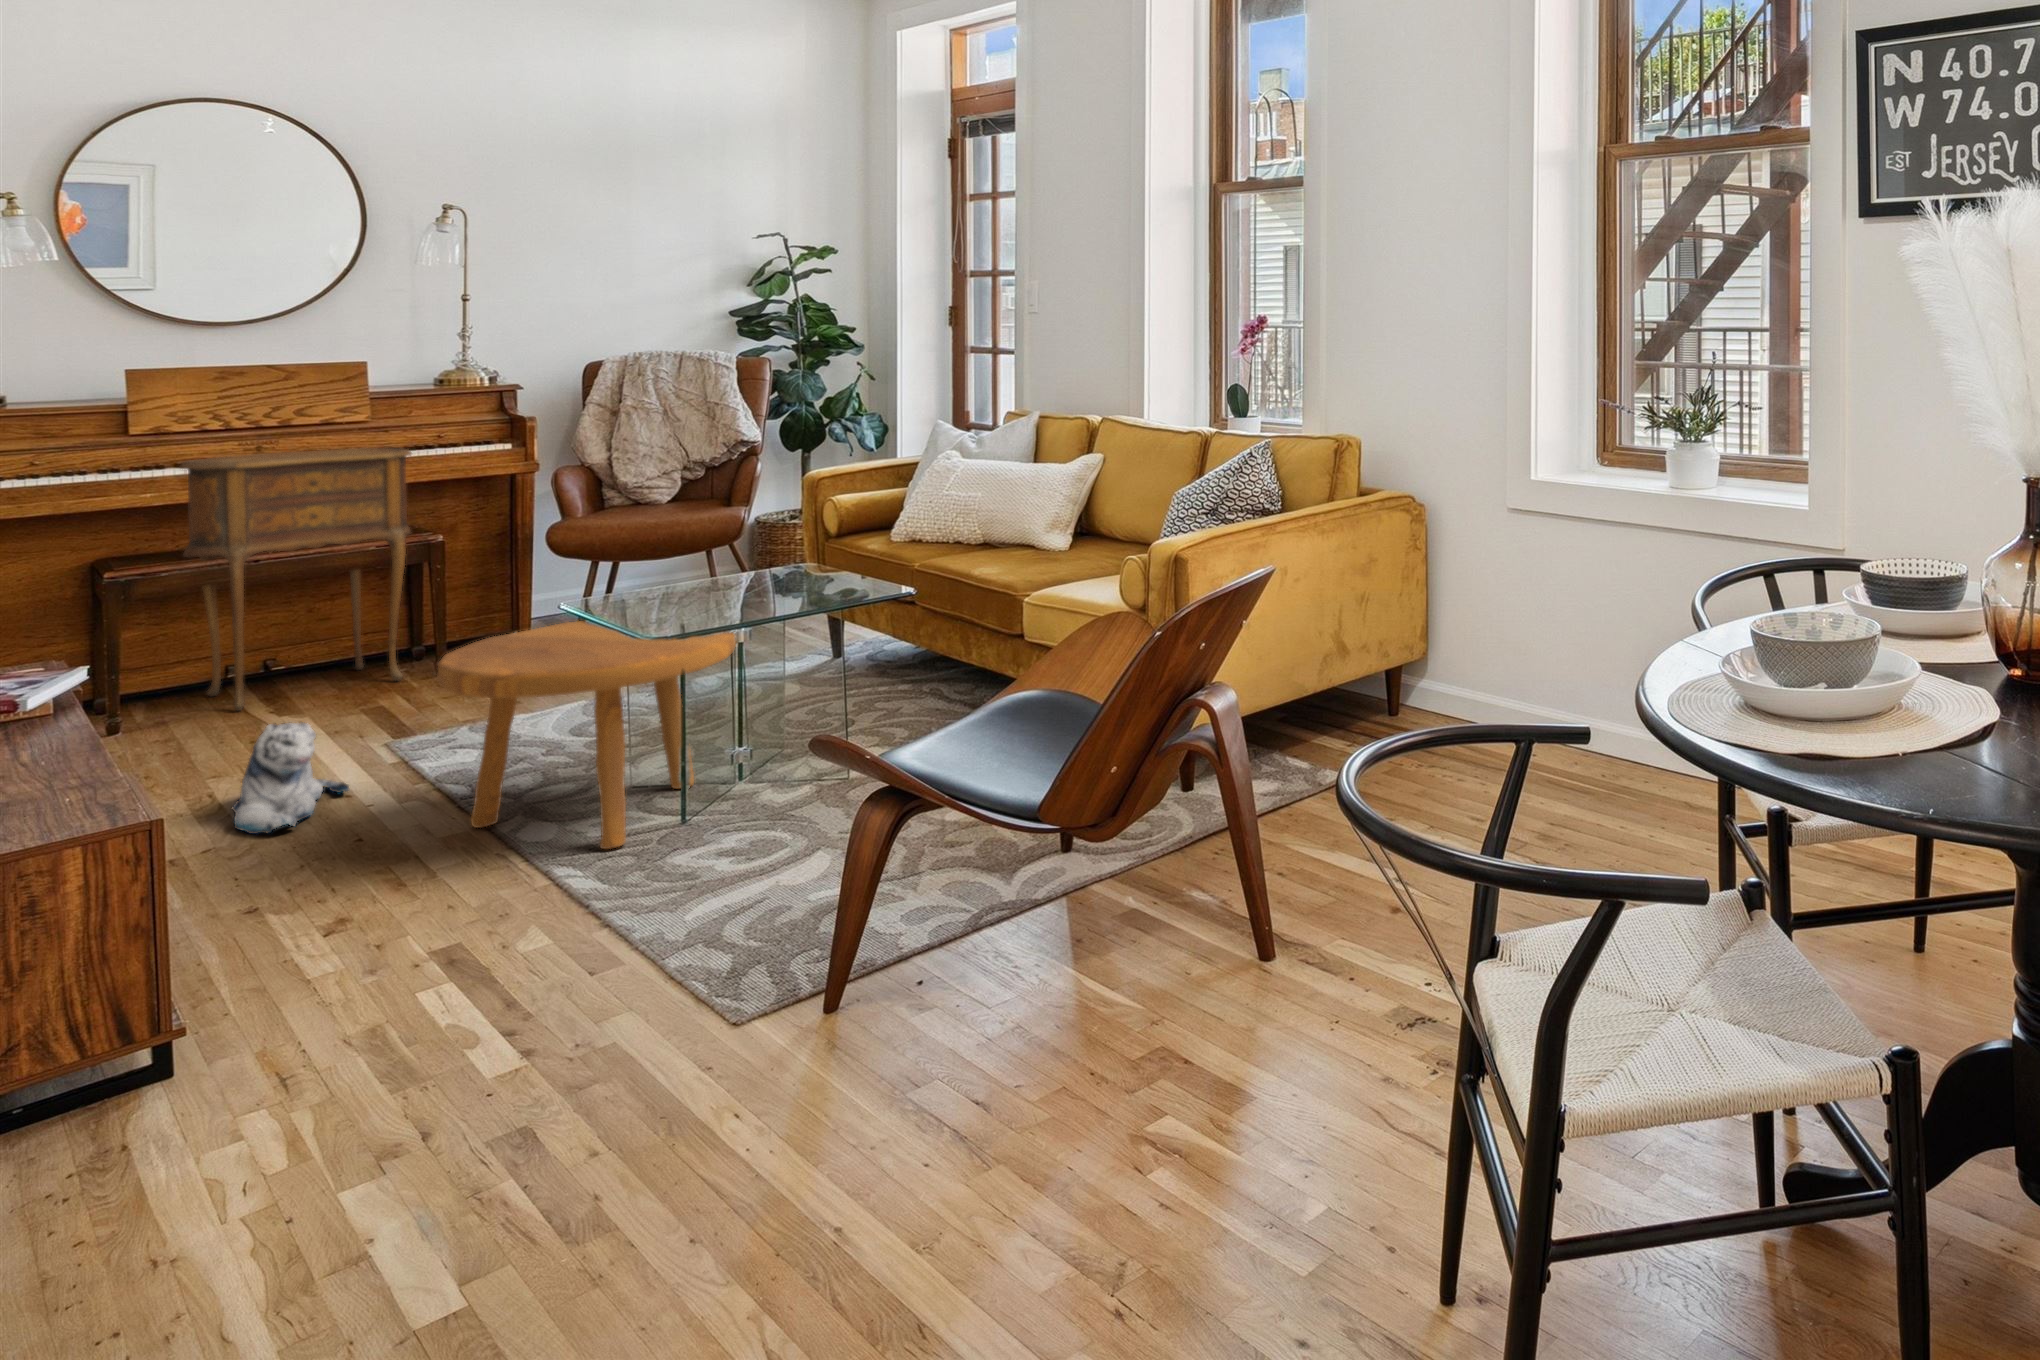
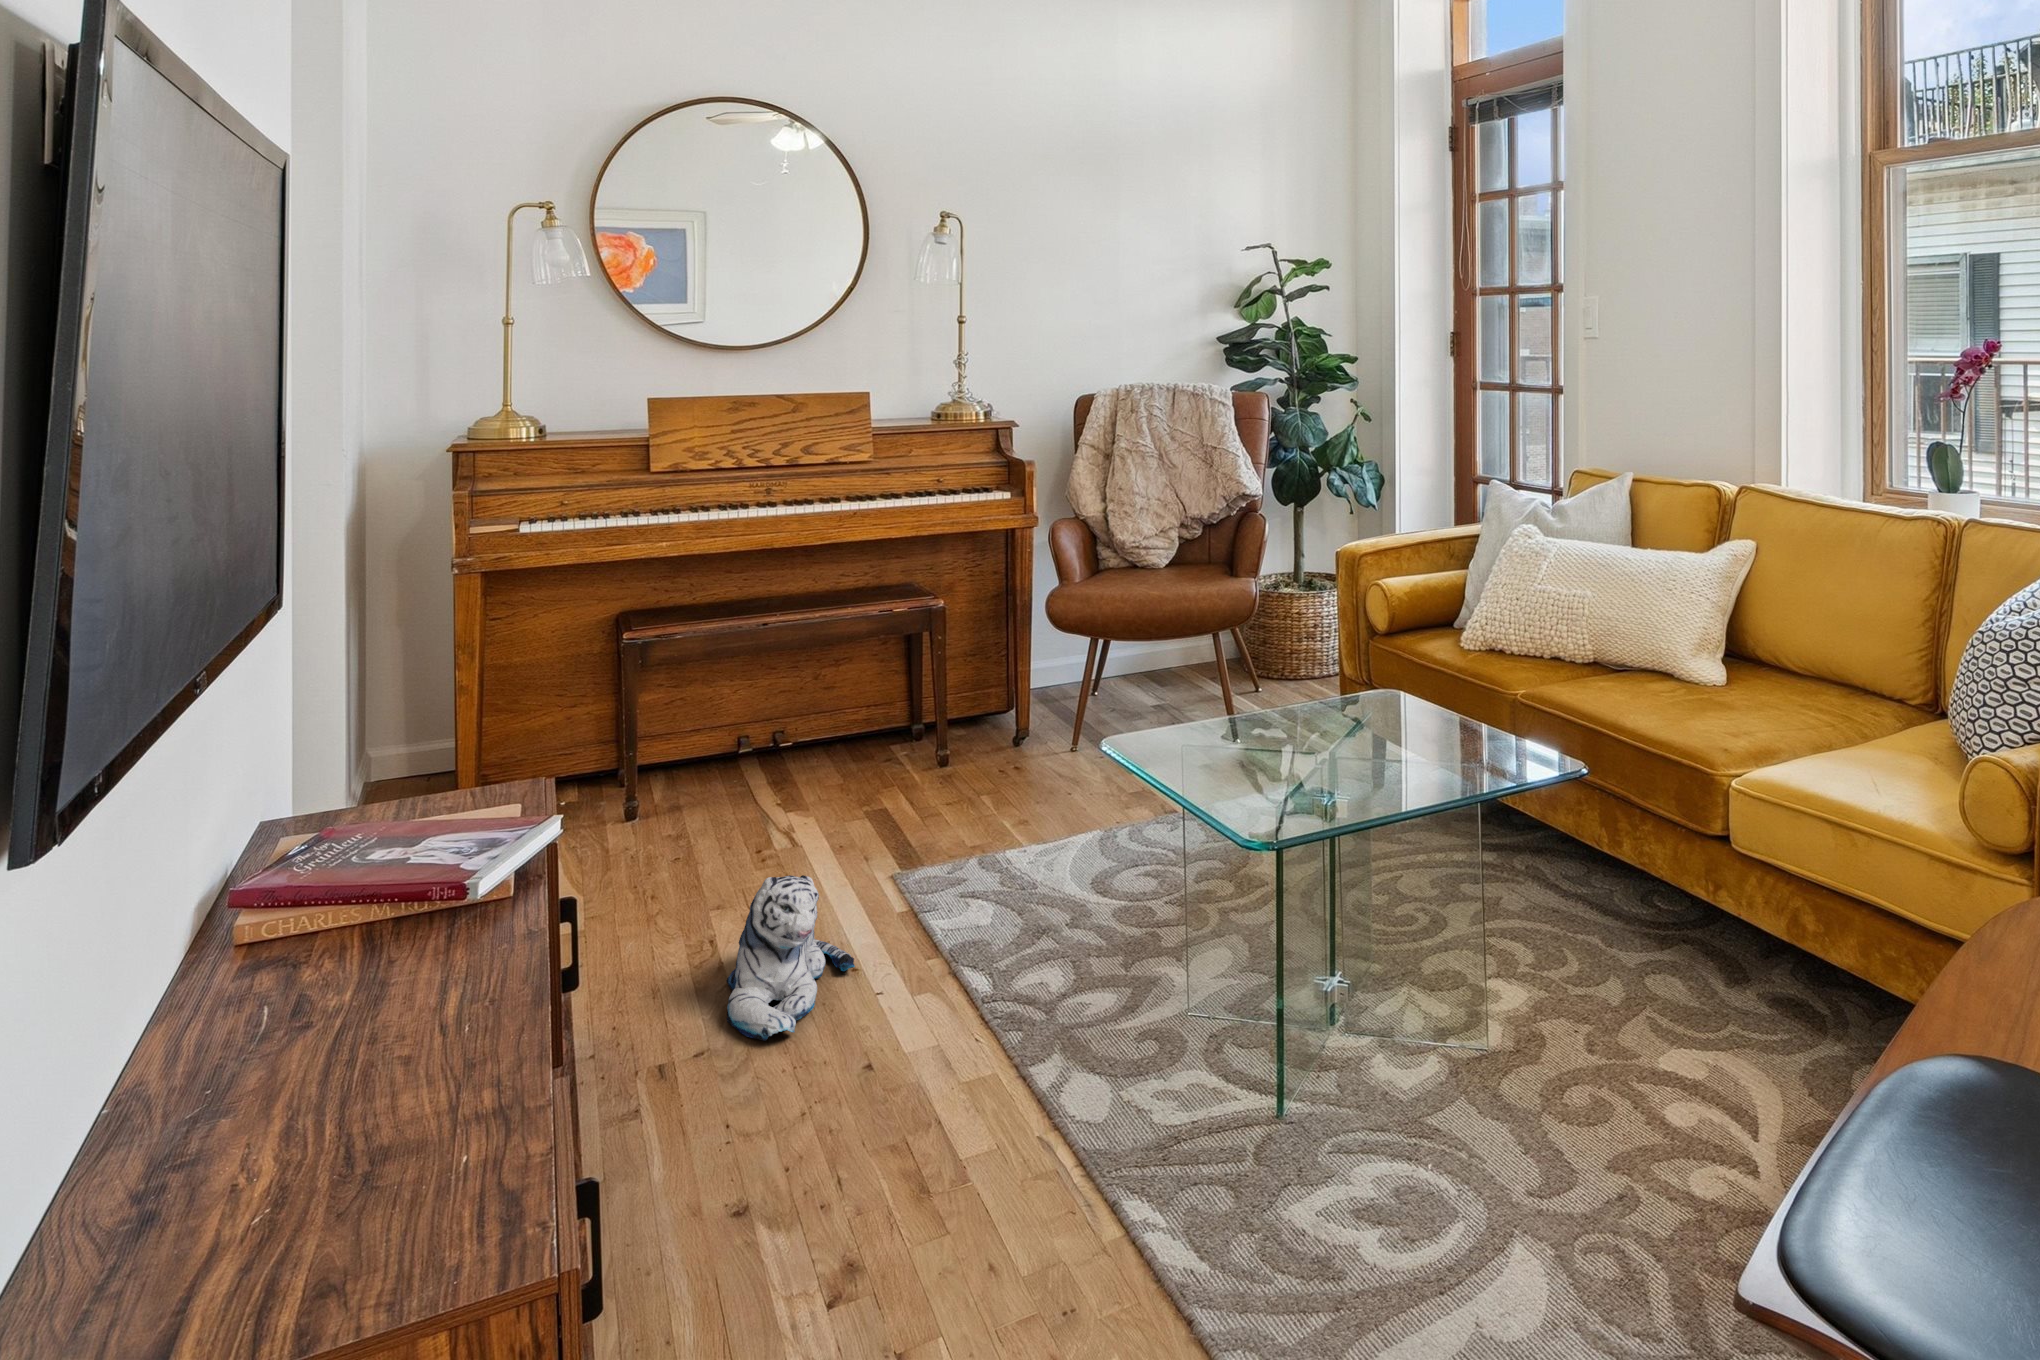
side table: present [180,448,411,711] -> none [694,494,916,804]
footstool: present [437,621,736,849] -> none [965,760,1344,1162]

